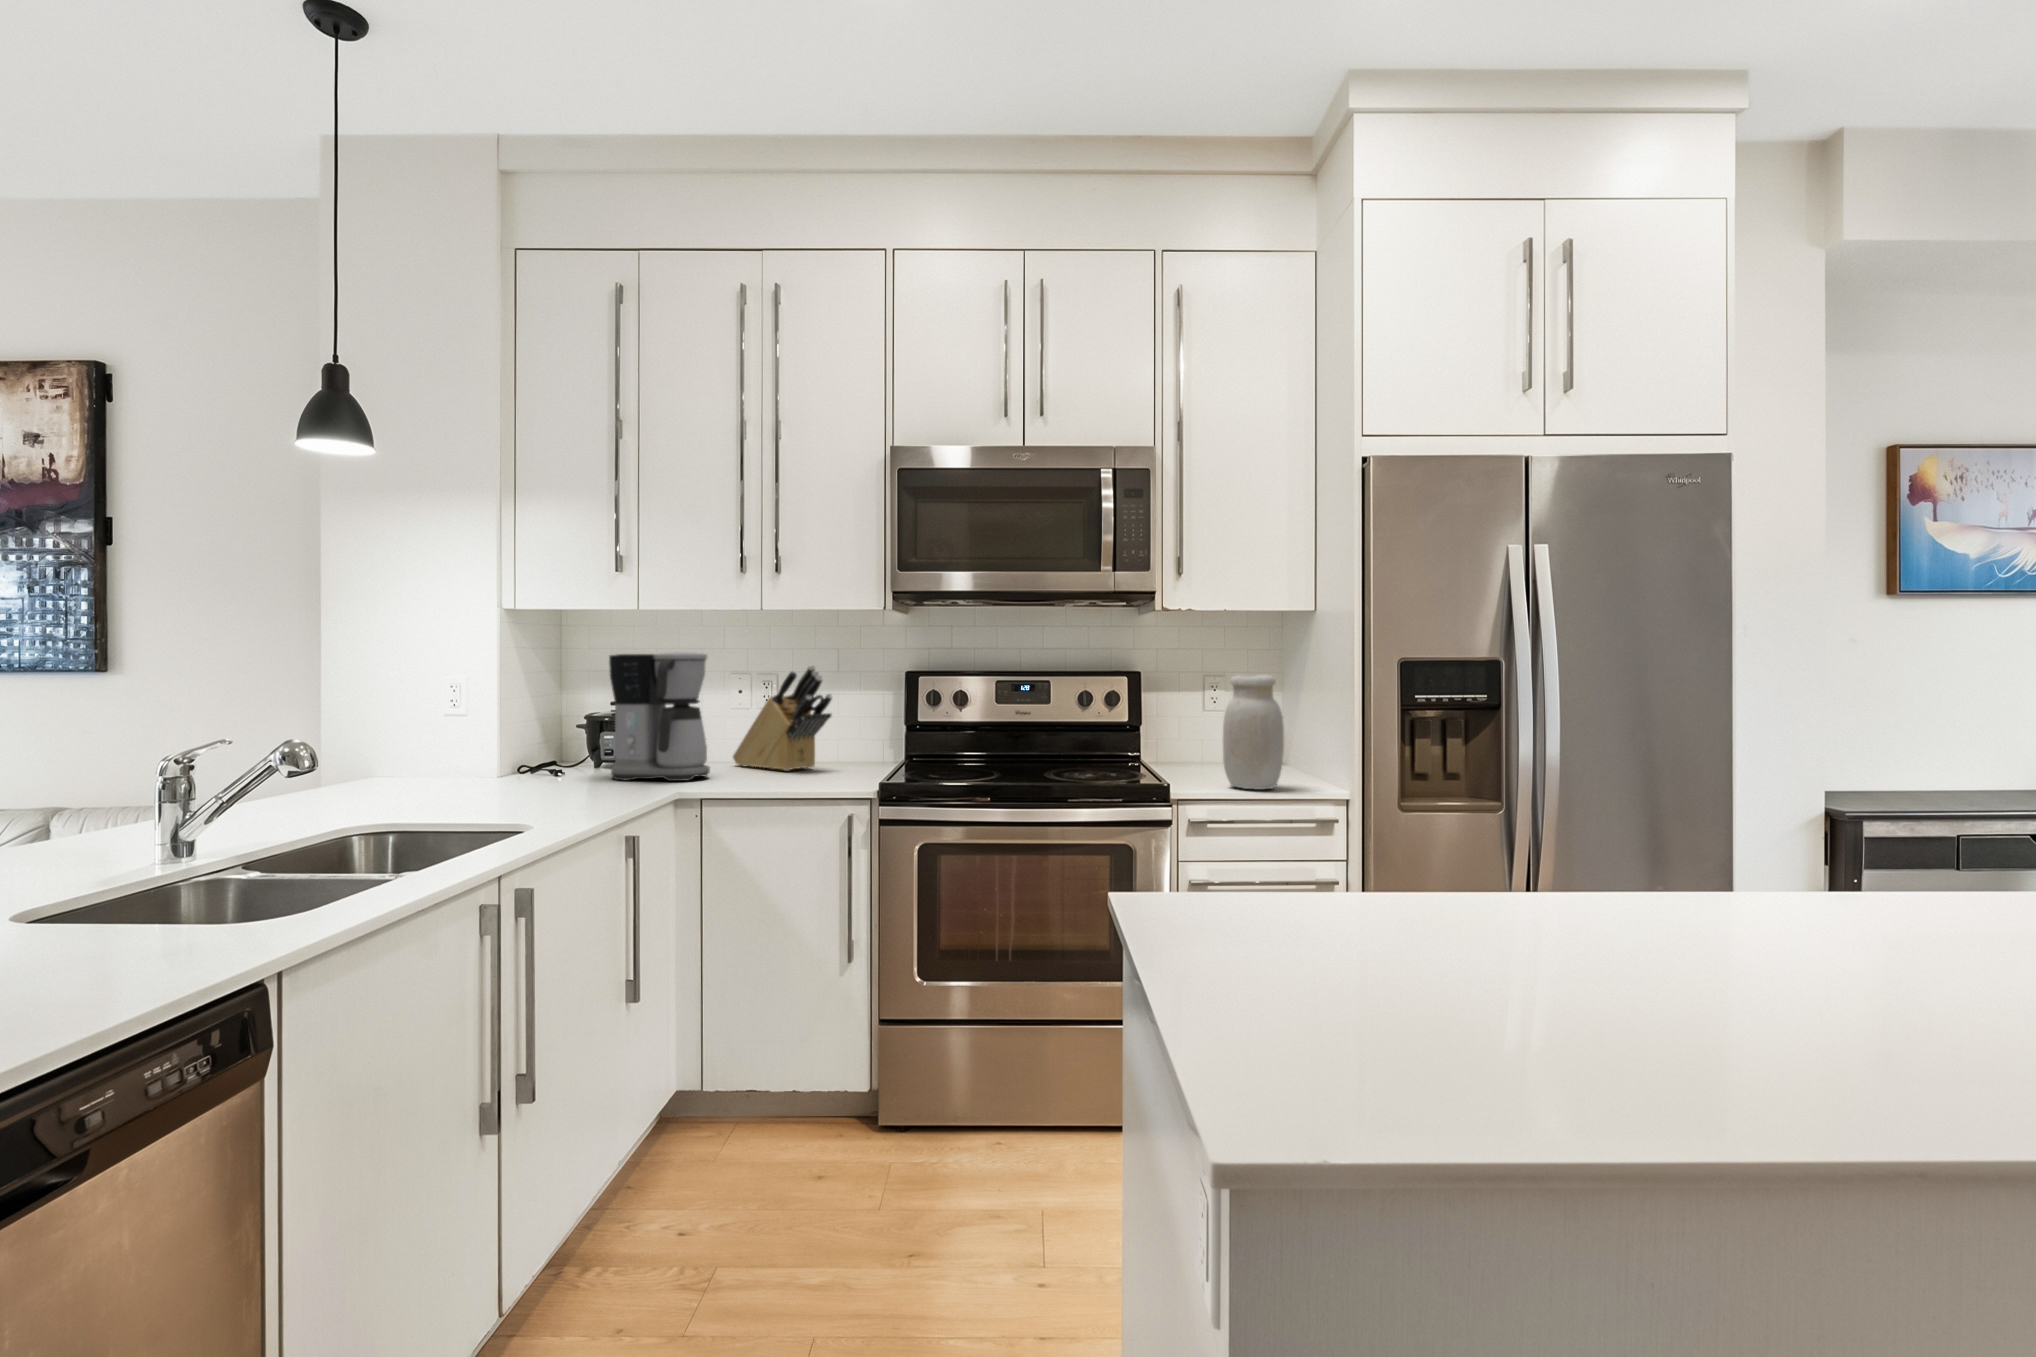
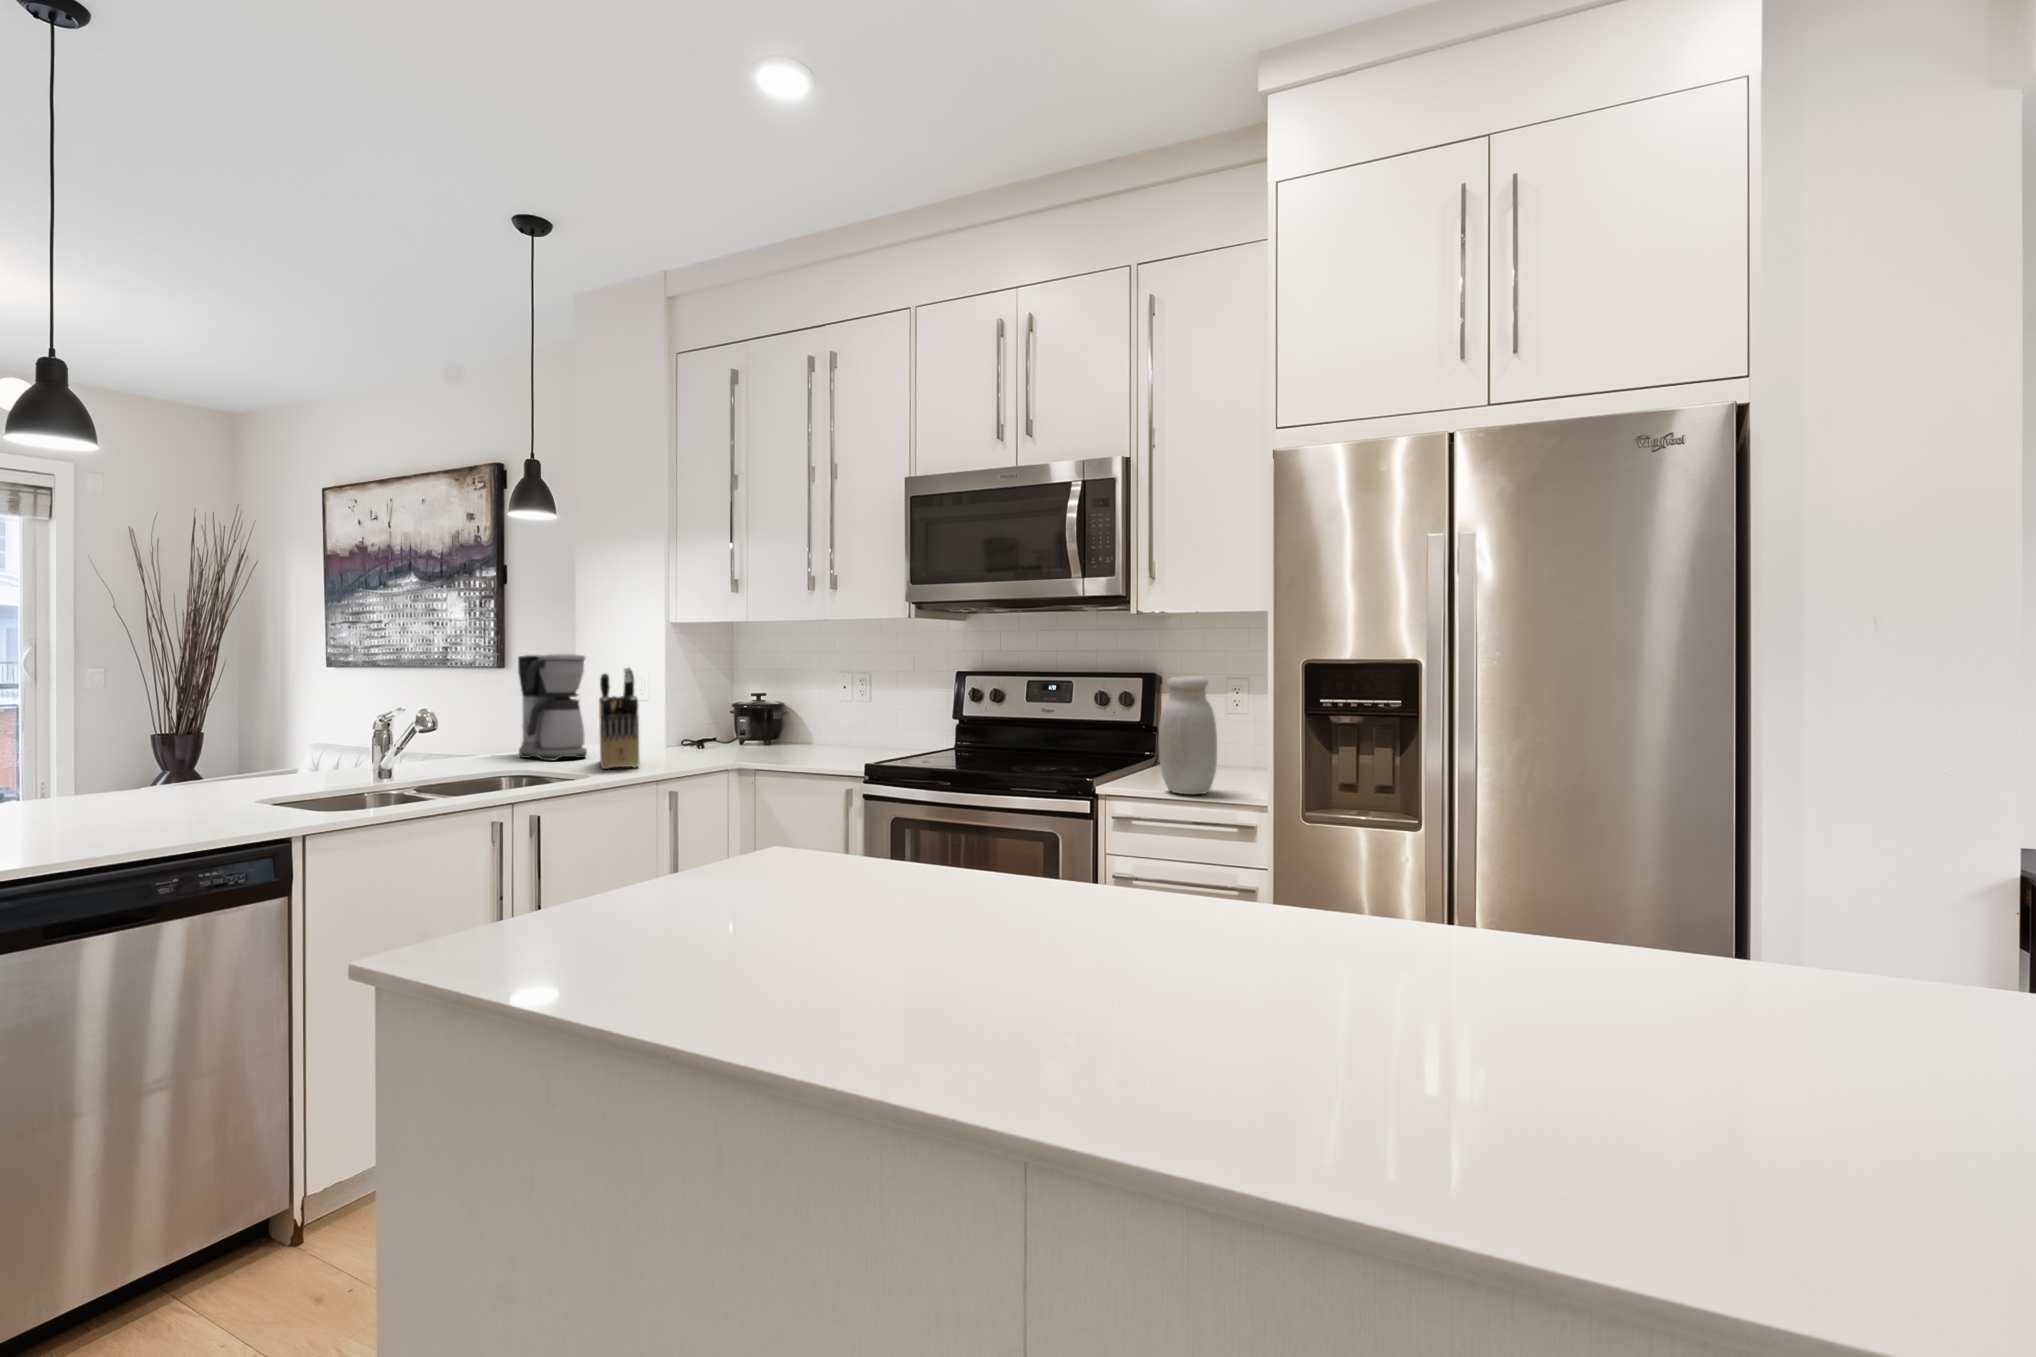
coffee maker: present [609,652,710,781] -> present [518,654,587,760]
knife block: present [733,665,832,771] -> present [599,668,639,769]

